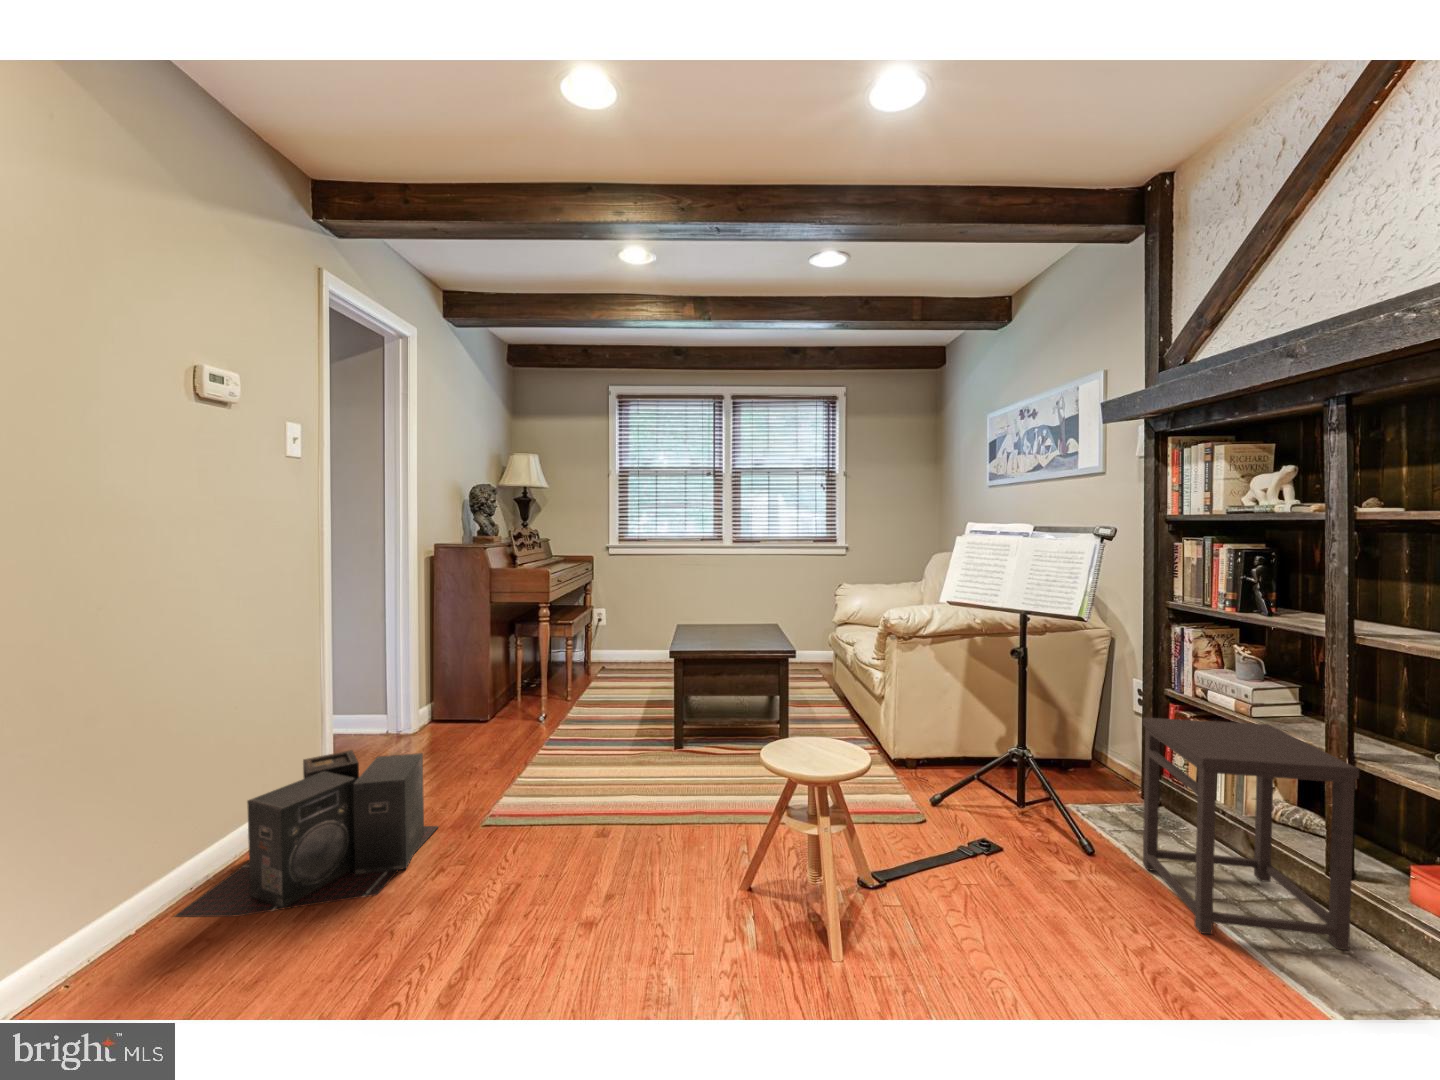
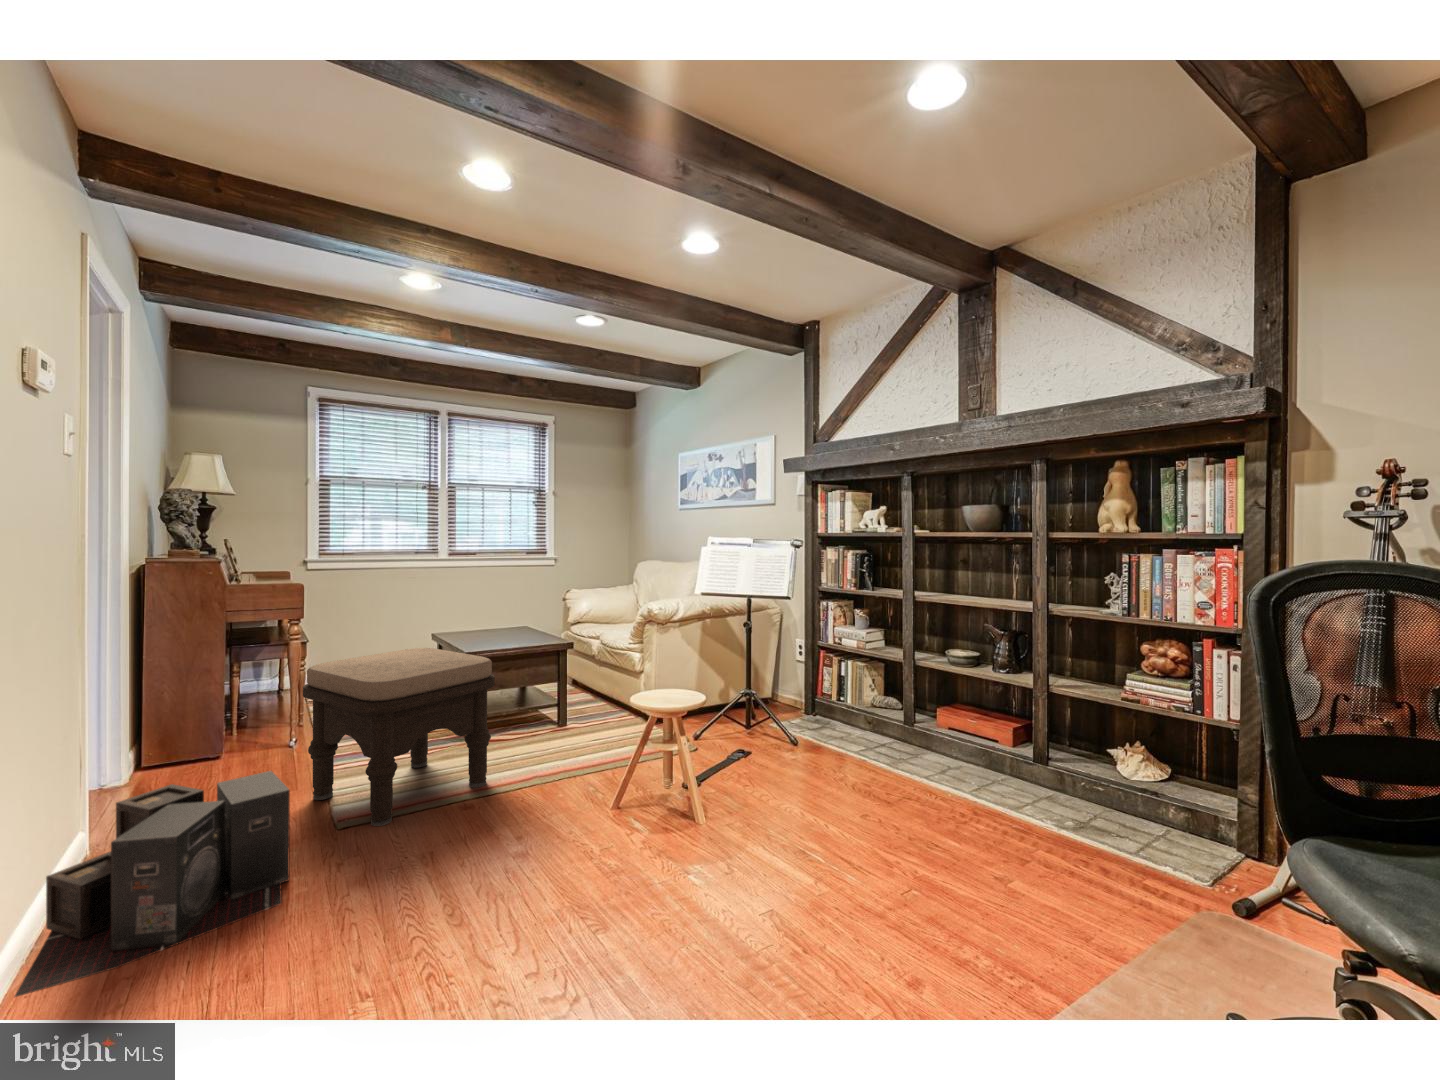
ottoman: none [494,642,660,829] -> present [303,648,495,826]
side table: present [1143,718,1359,950] -> none [824,649,920,764]

